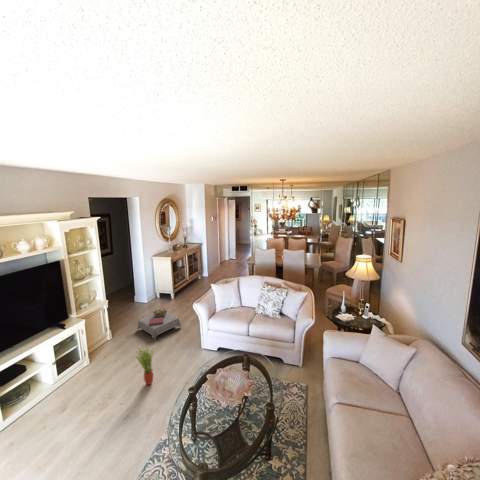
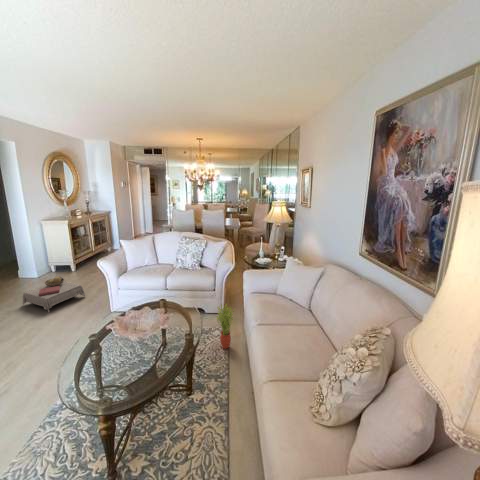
potted plant: present [136,348,153,385] -> present [217,304,233,349]

